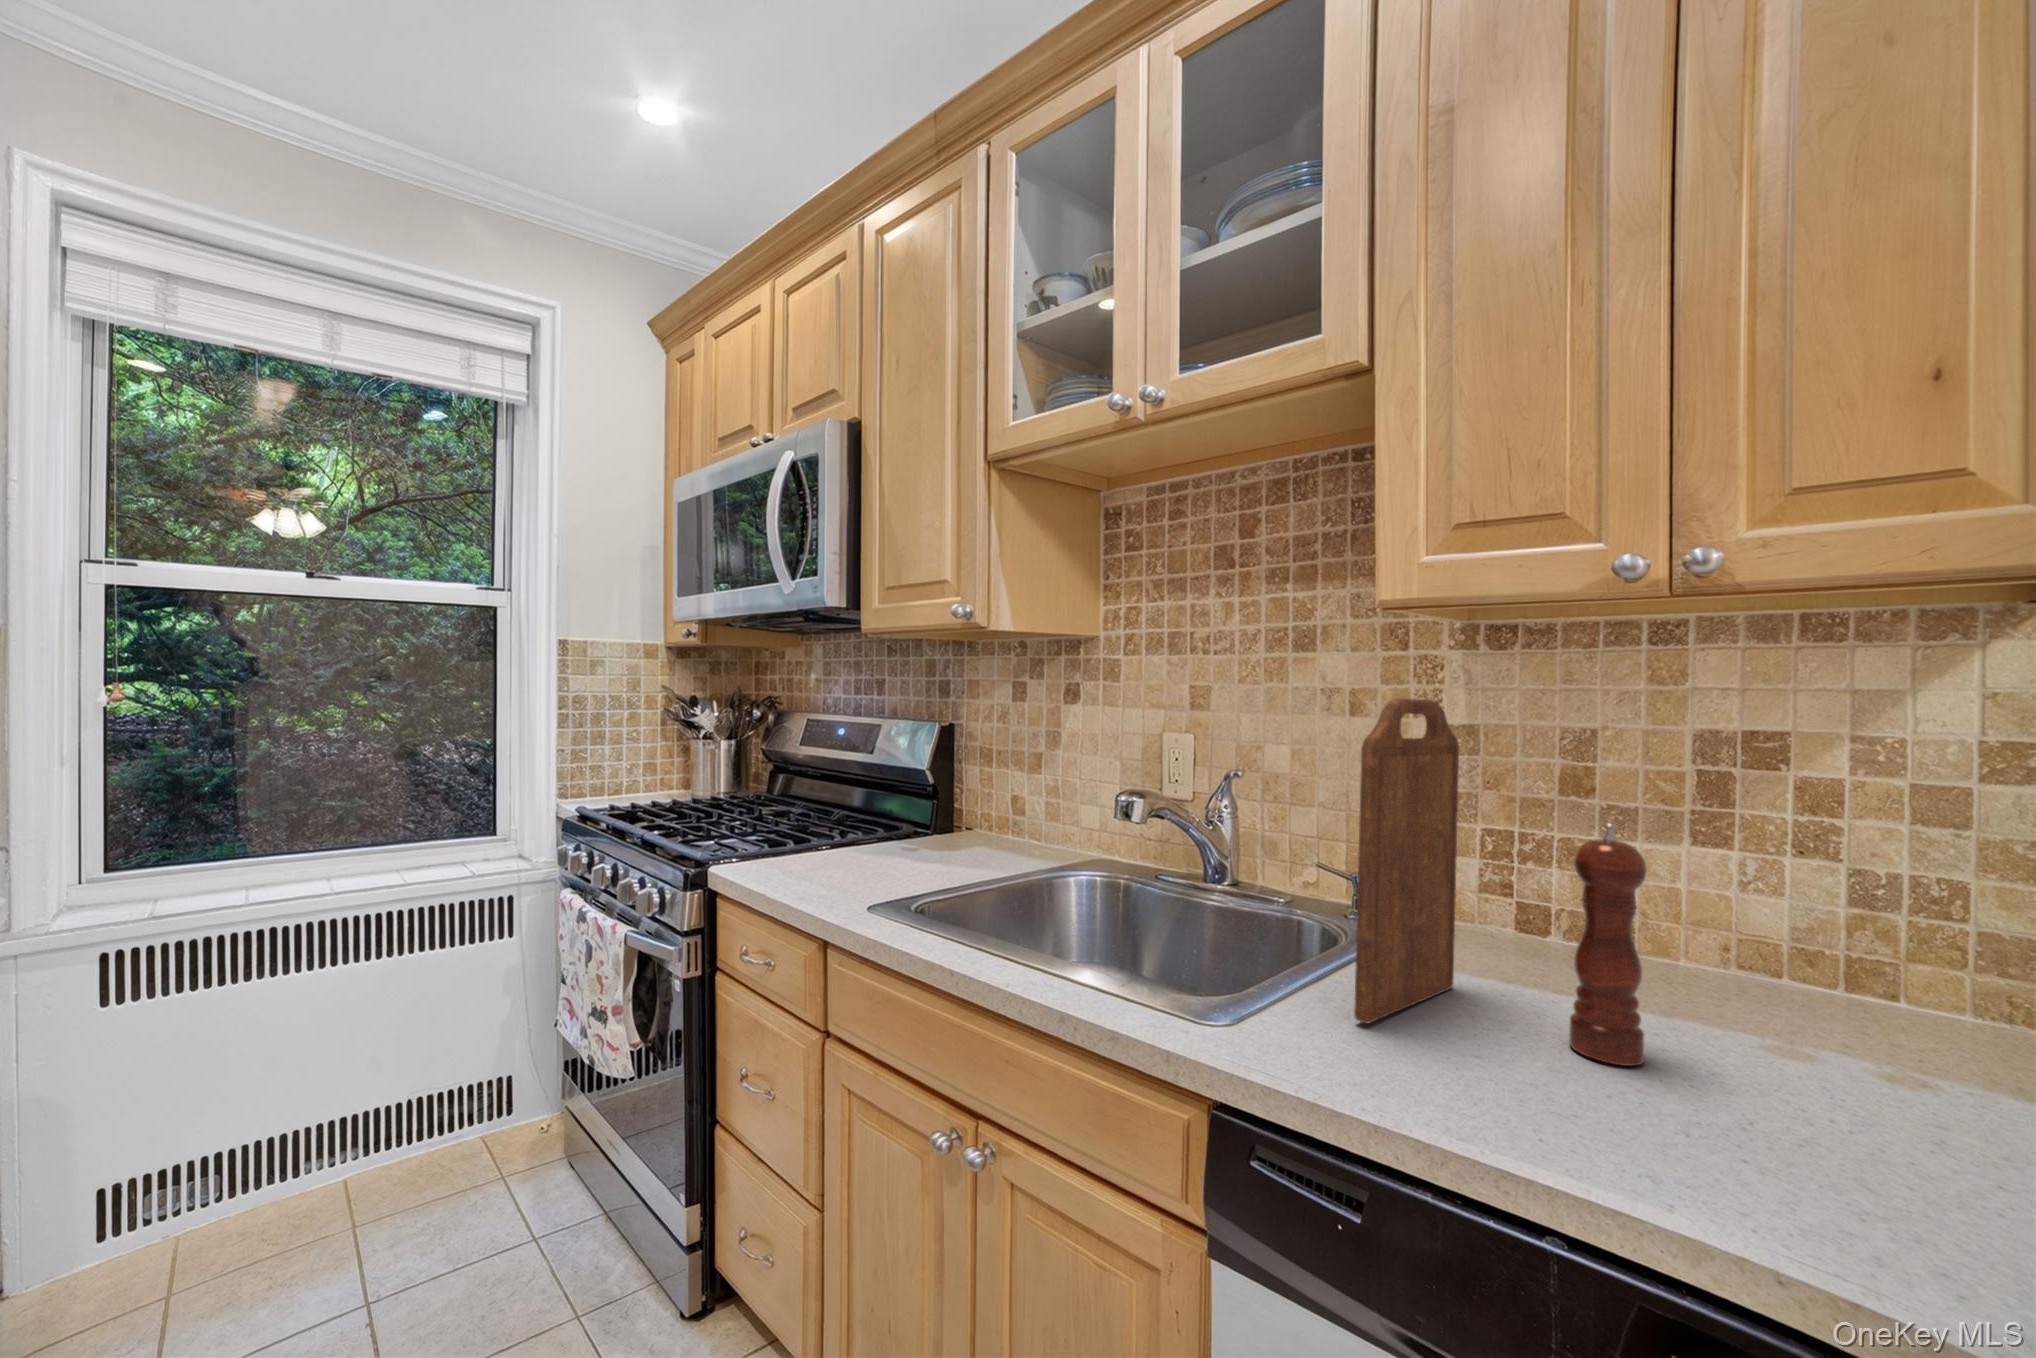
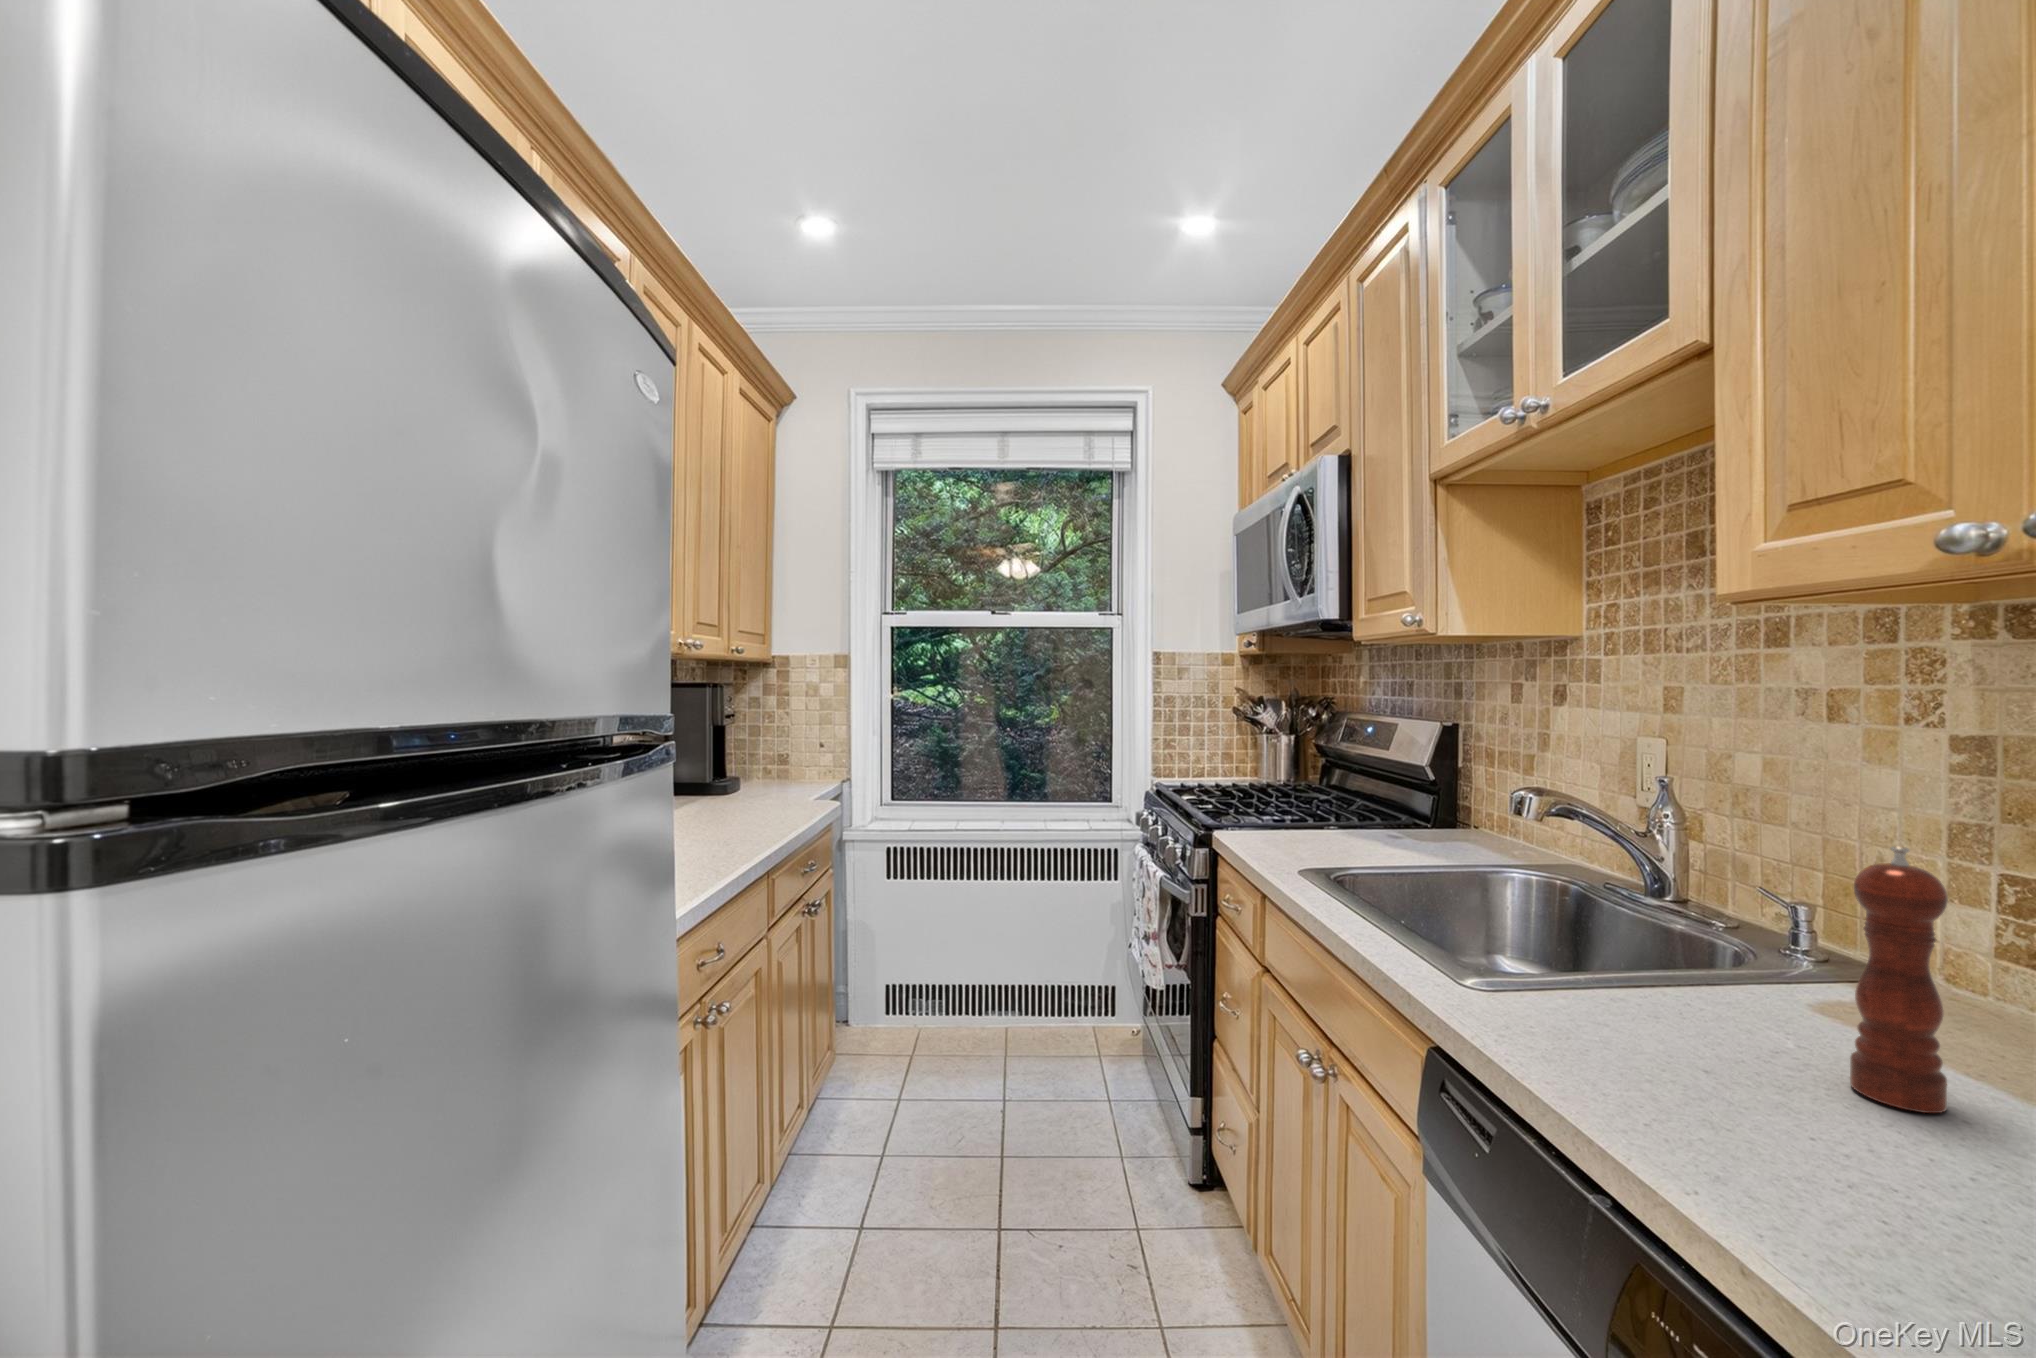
cutting board: present [1354,698,1459,1023] -> none [1607,706,1815,1021]

